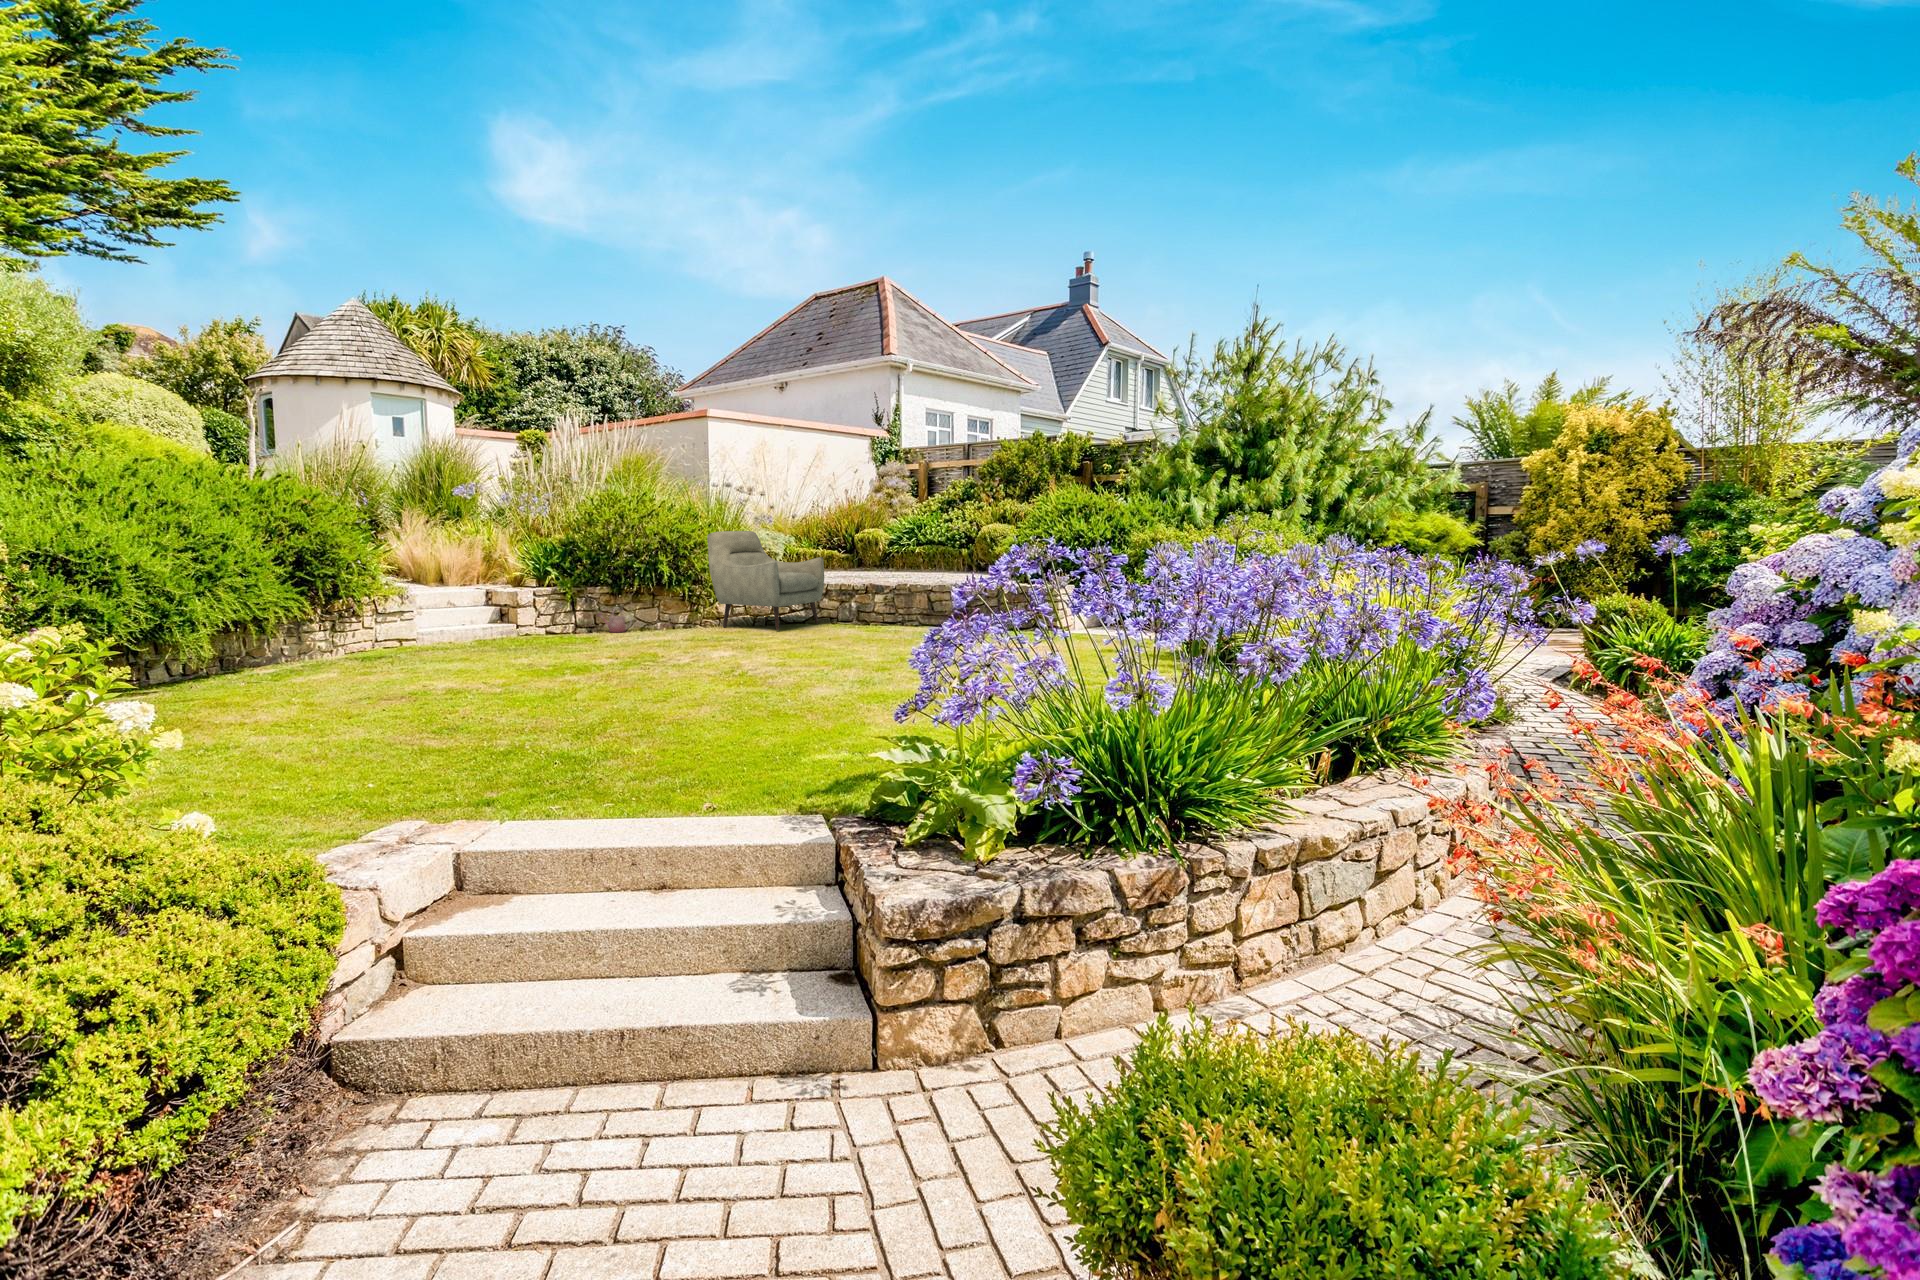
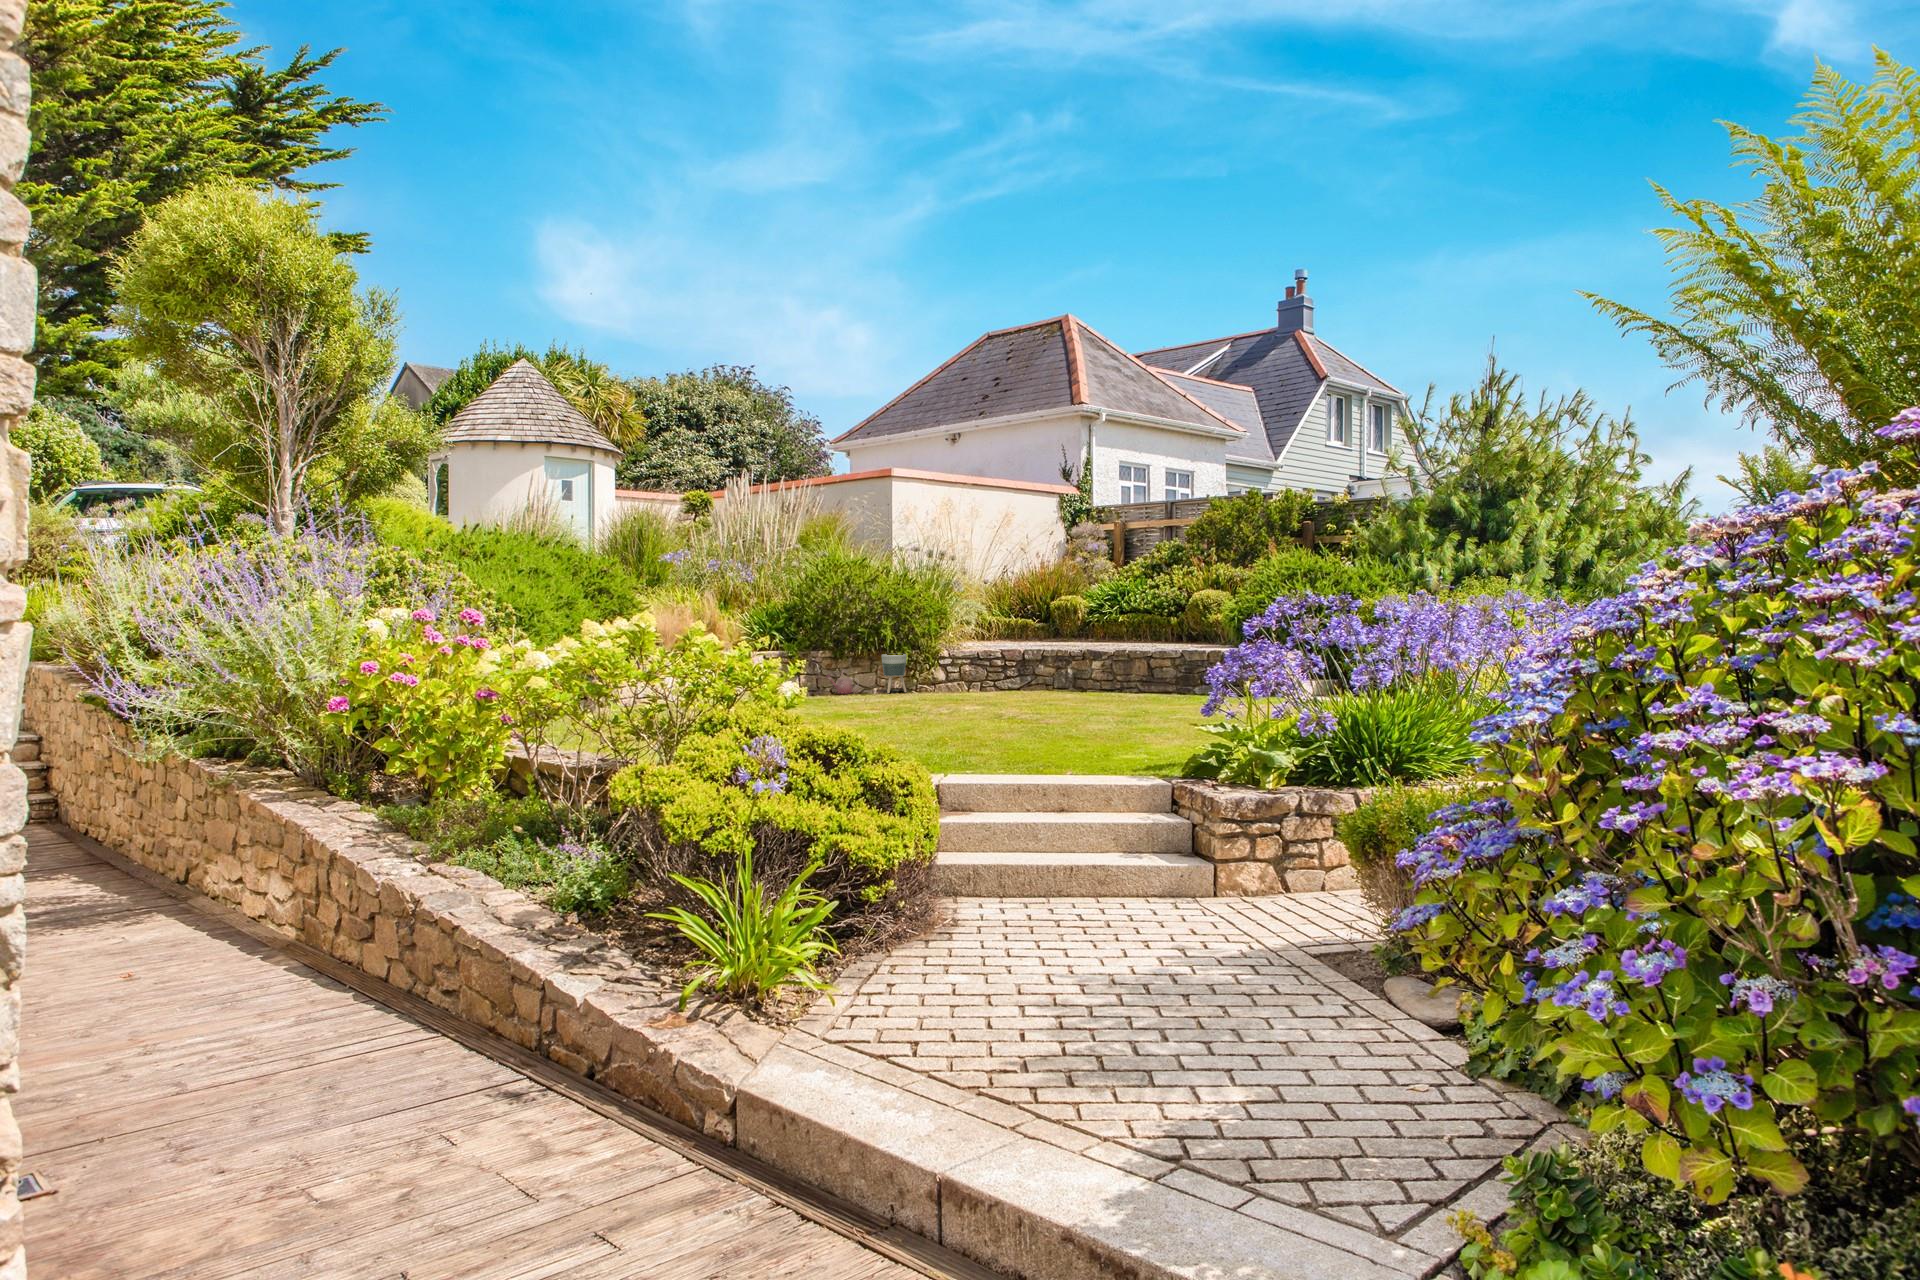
chair: present [707,531,824,631] -> none [929,596,1040,694]
planter: none [656,591,684,631] -> present [882,654,906,693]

